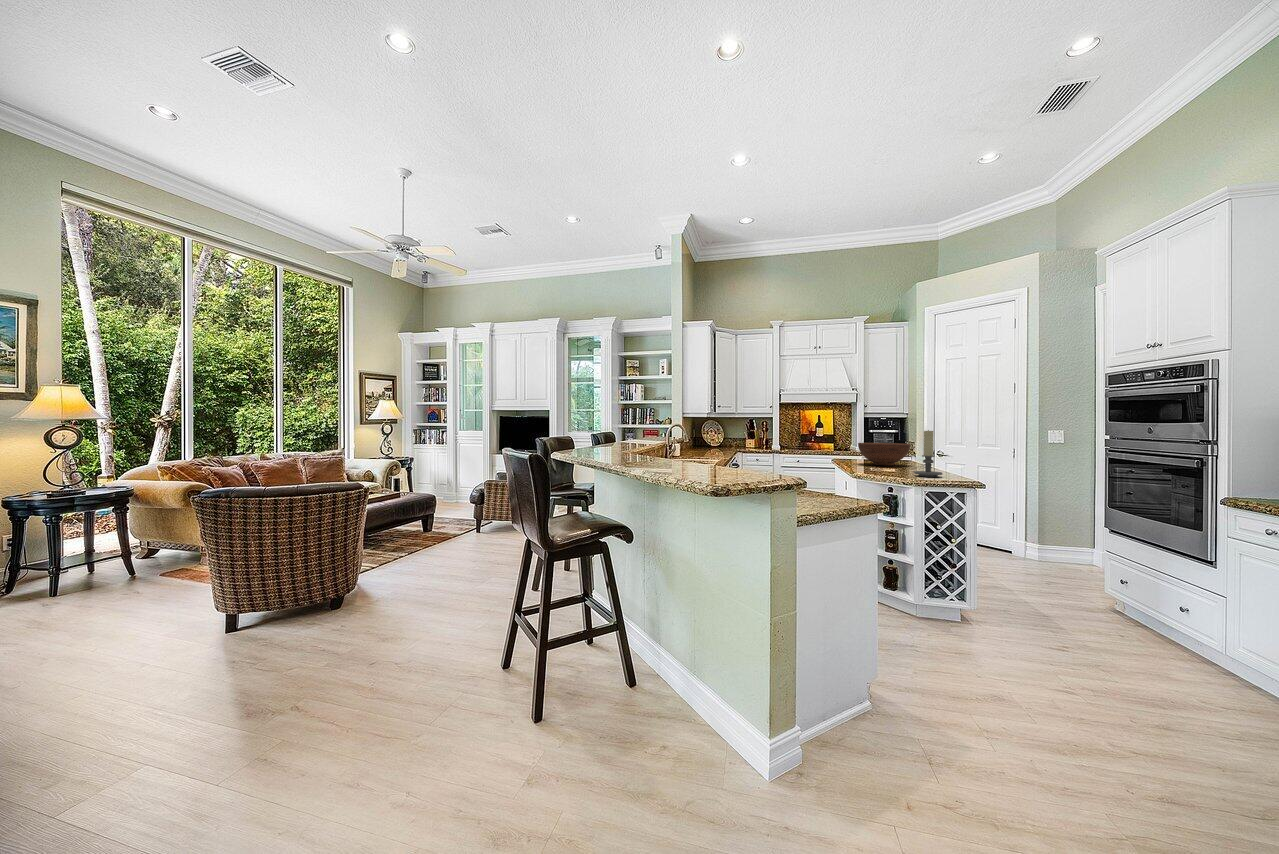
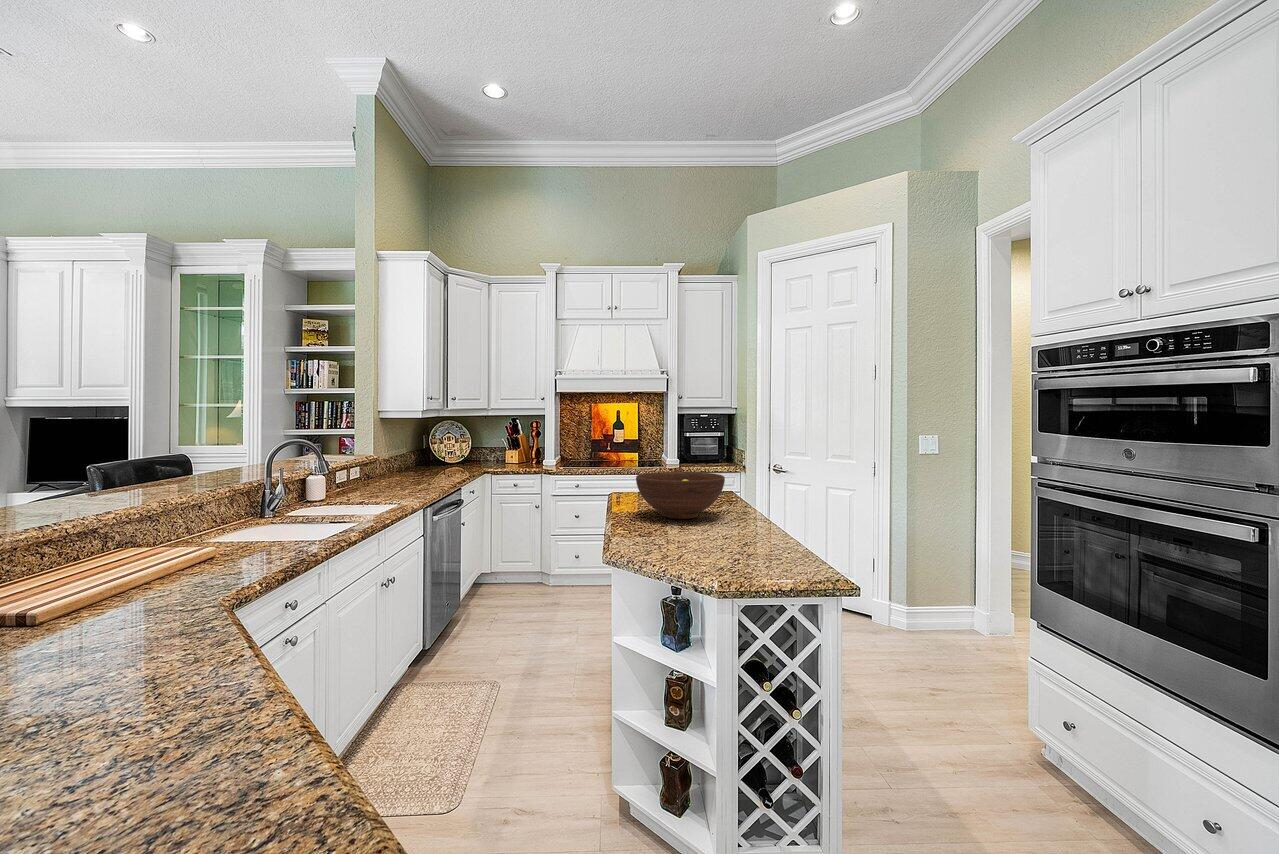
candle holder: present [914,430,943,477] -> none [719,465,775,572]

